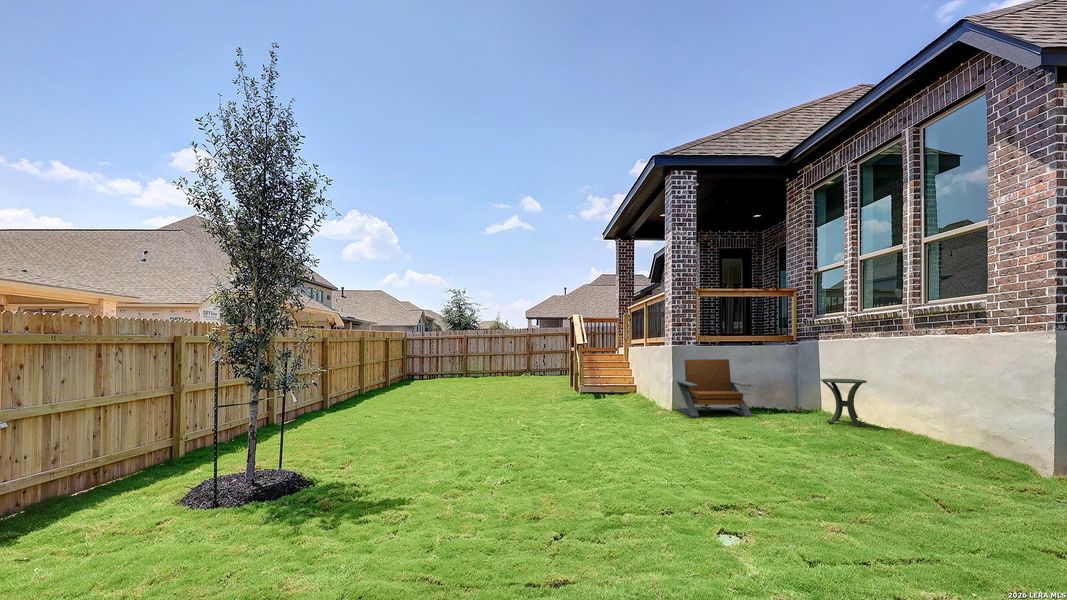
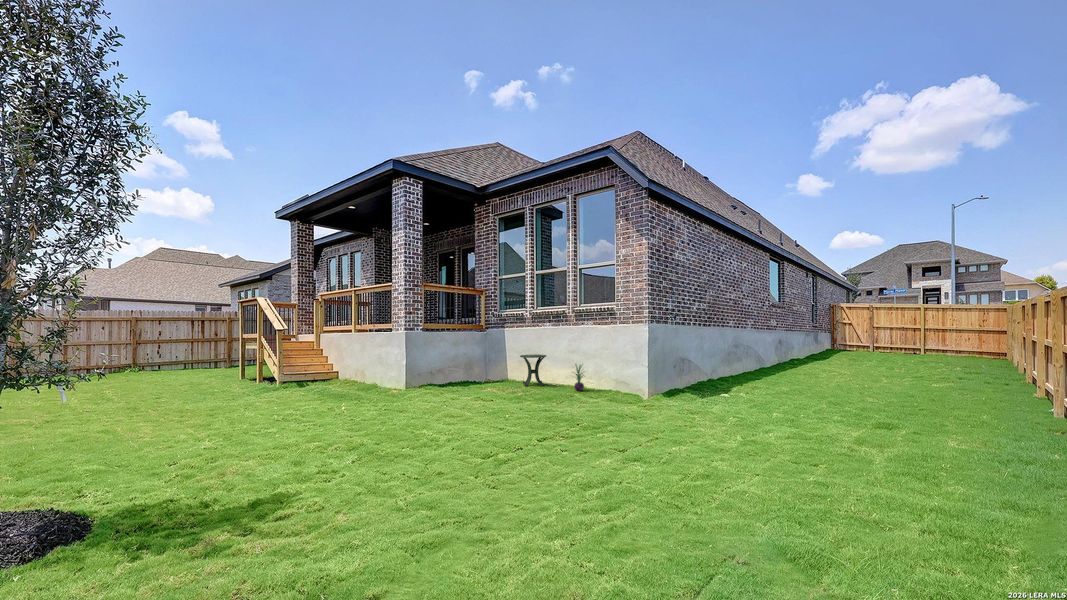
lounge chair: present [677,359,752,417] -> none [411,344,473,393]
decorative plant: none [882,396,939,442] -> present [574,364,584,391]

